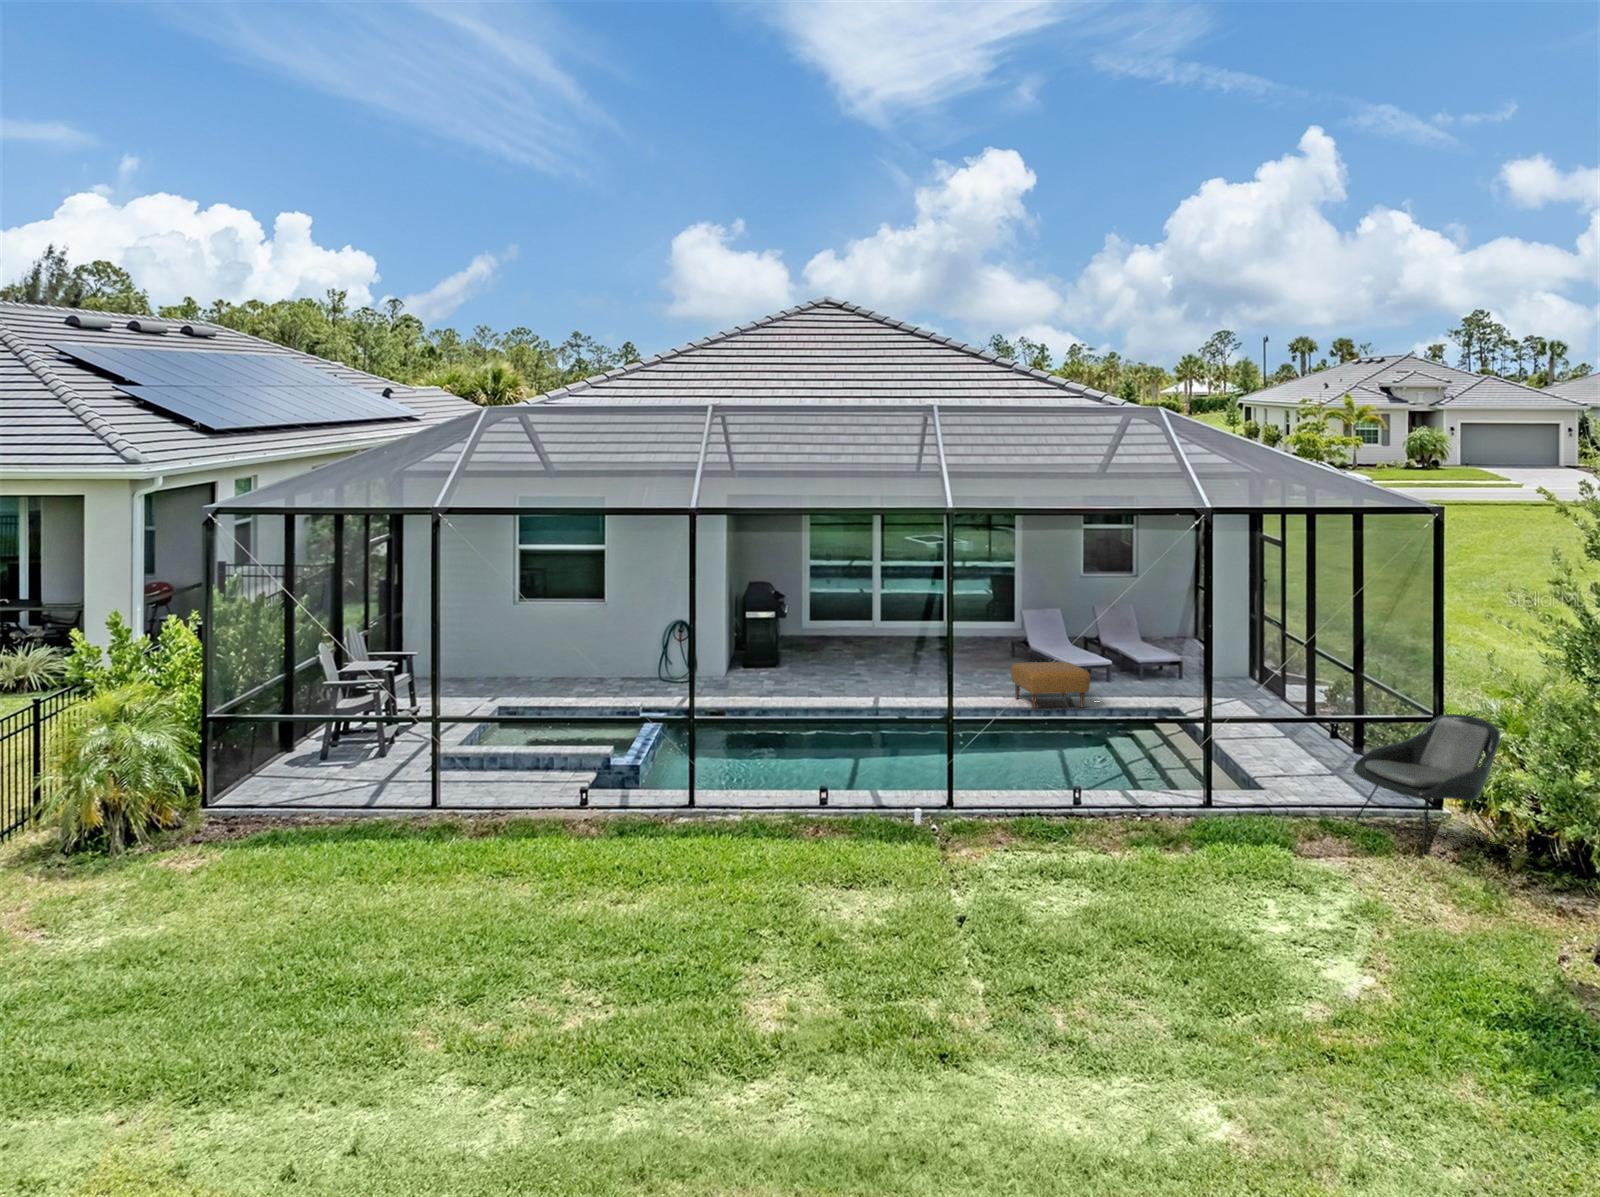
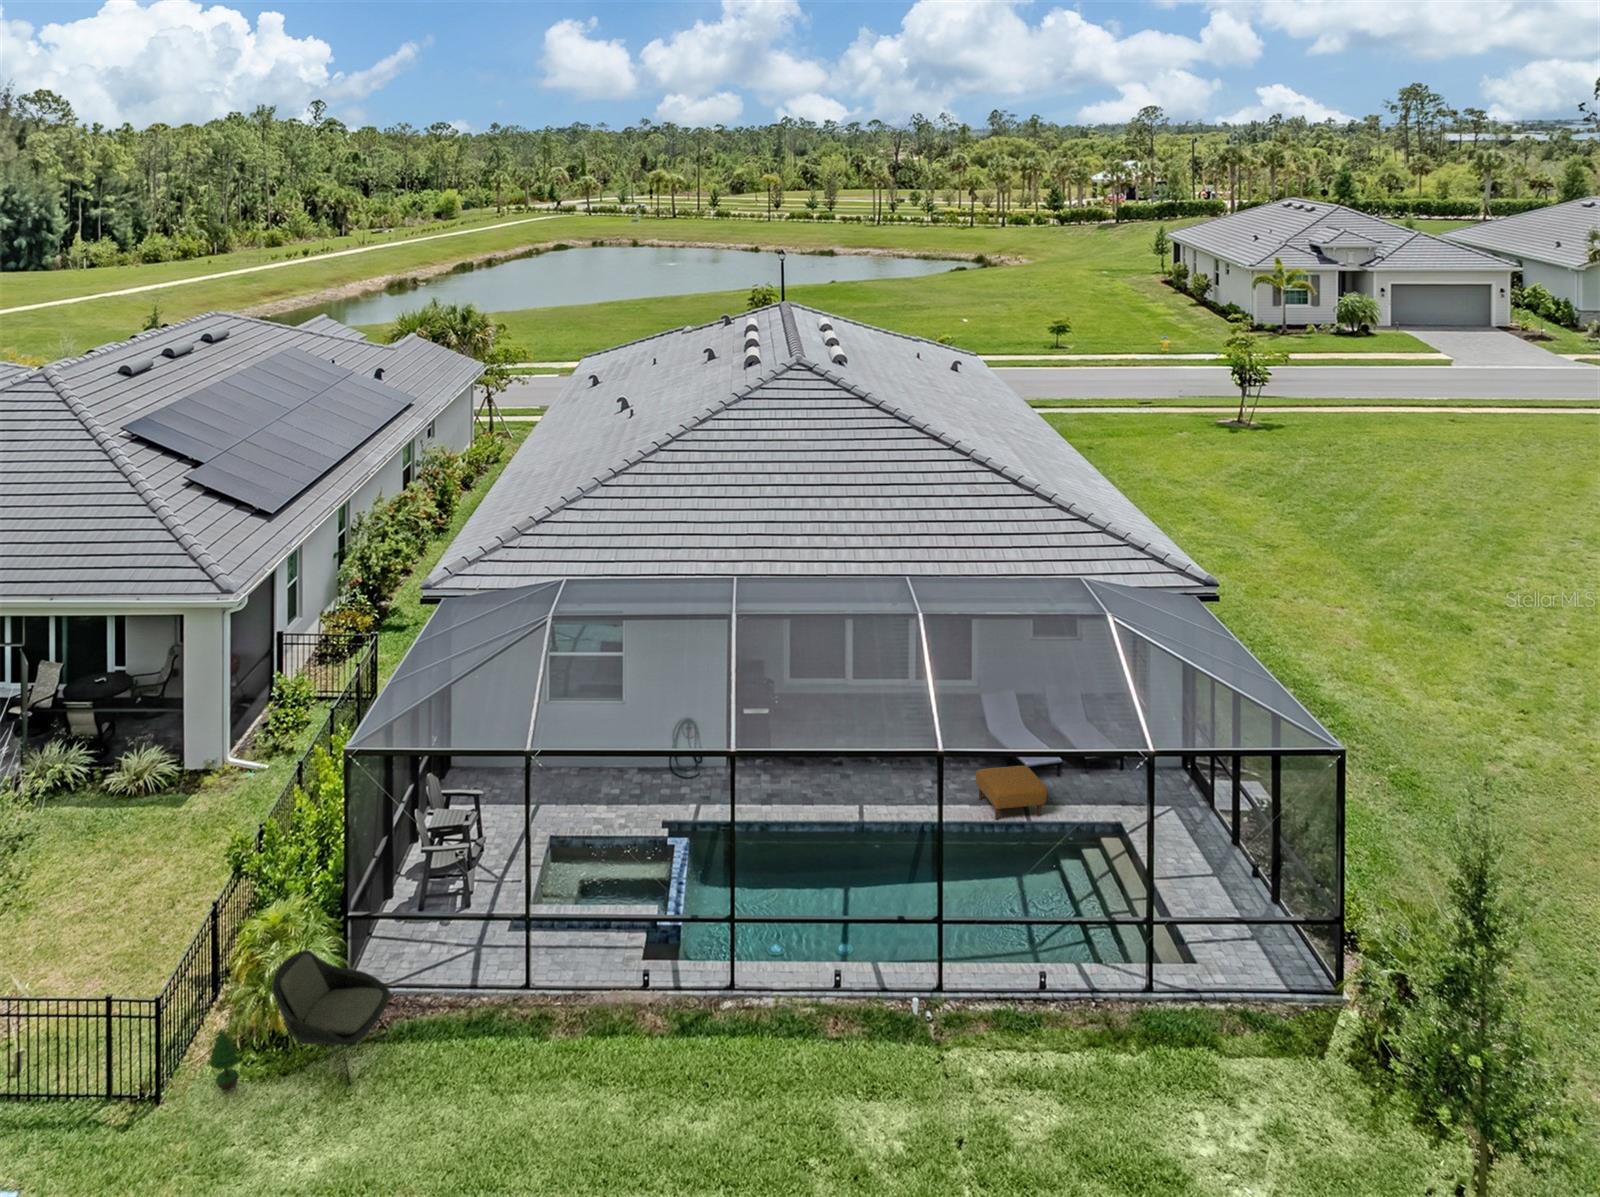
lounge chair: present [1353,714,1500,853] -> present [271,950,390,1085]
potted tree: none [71,770,109,856] -> present [210,1029,239,1092]

